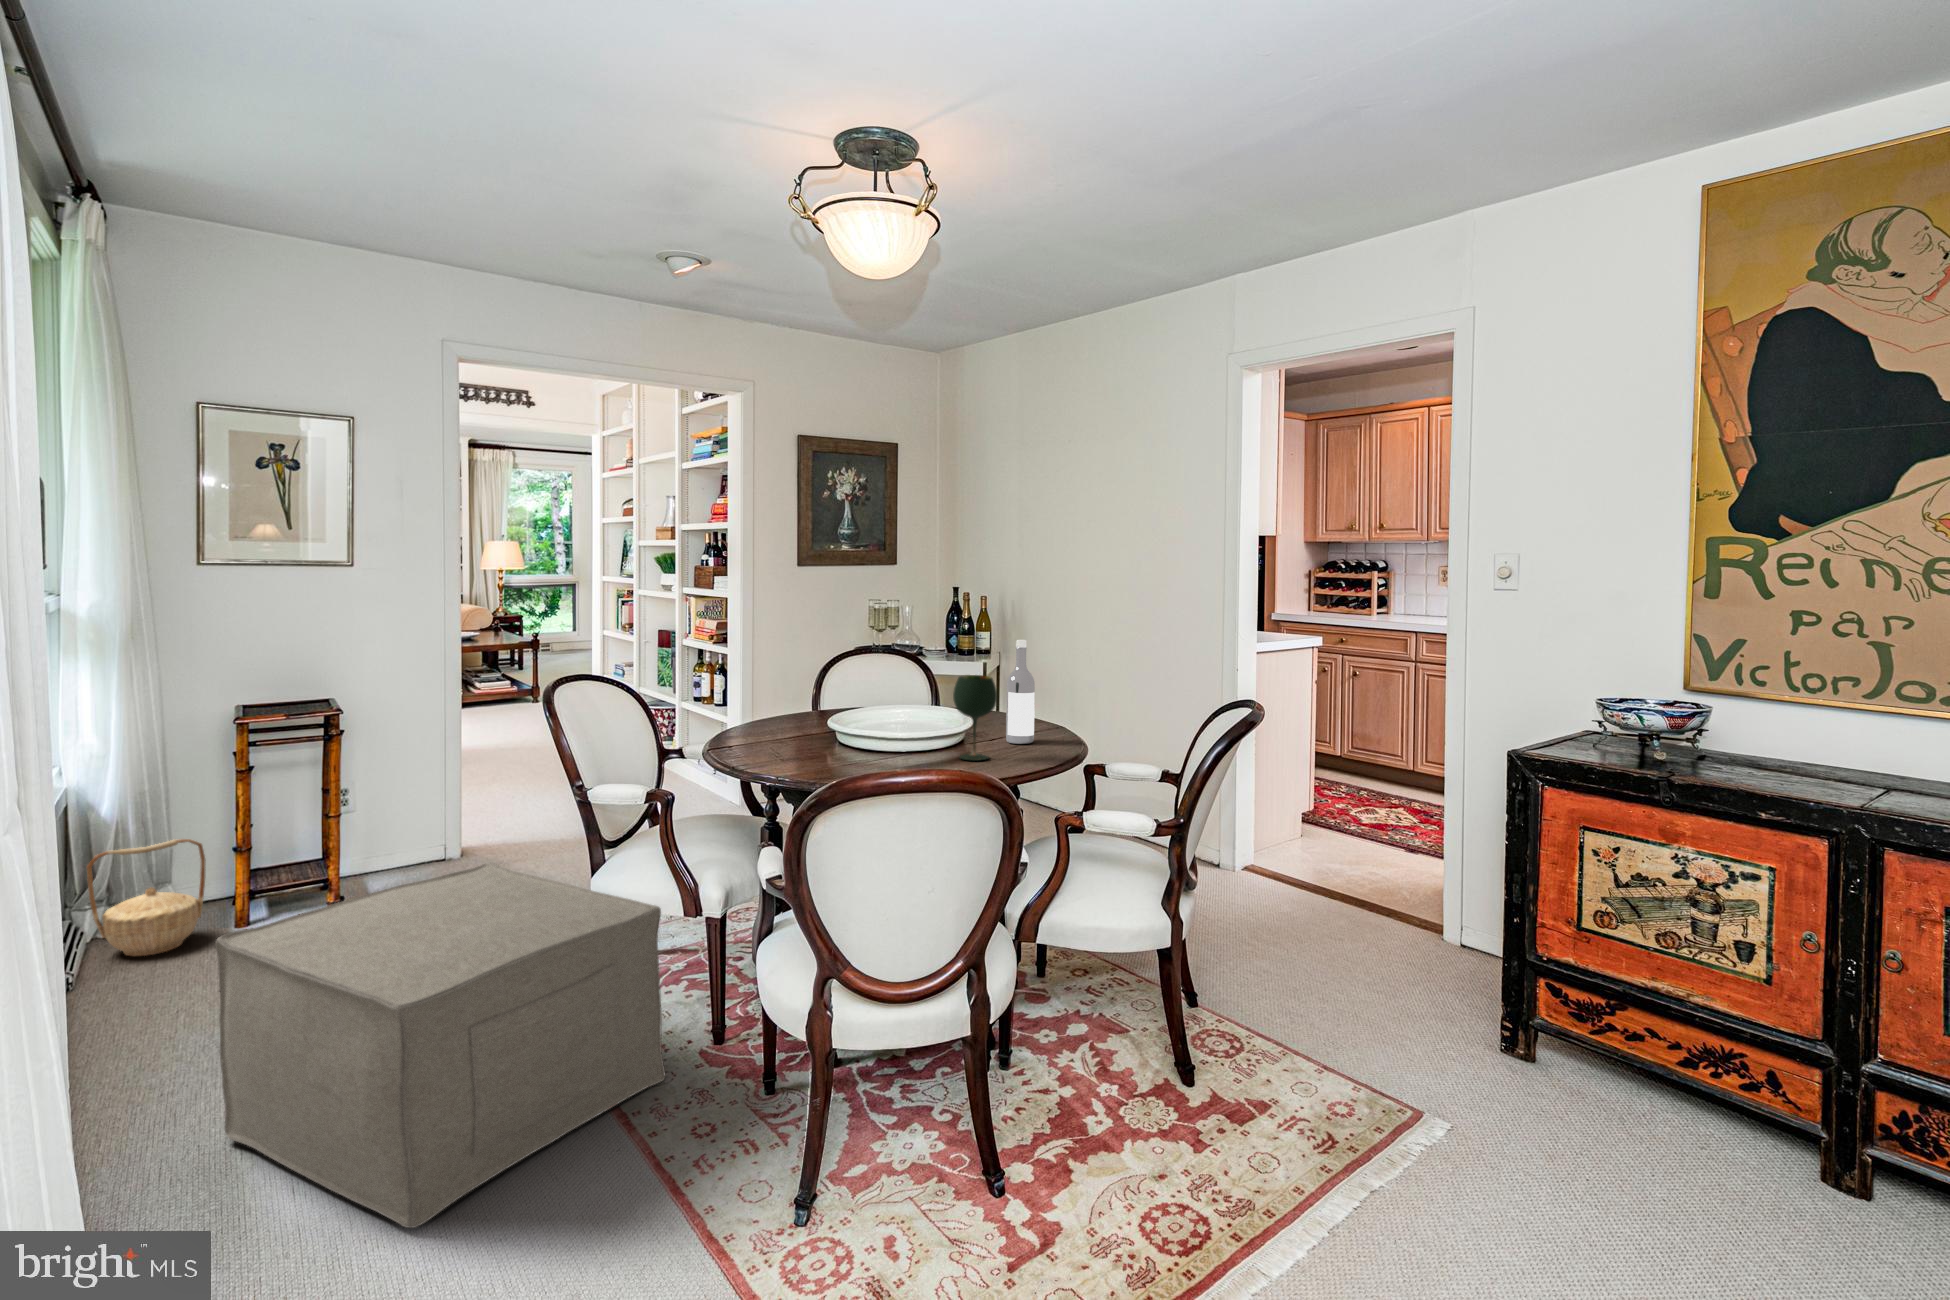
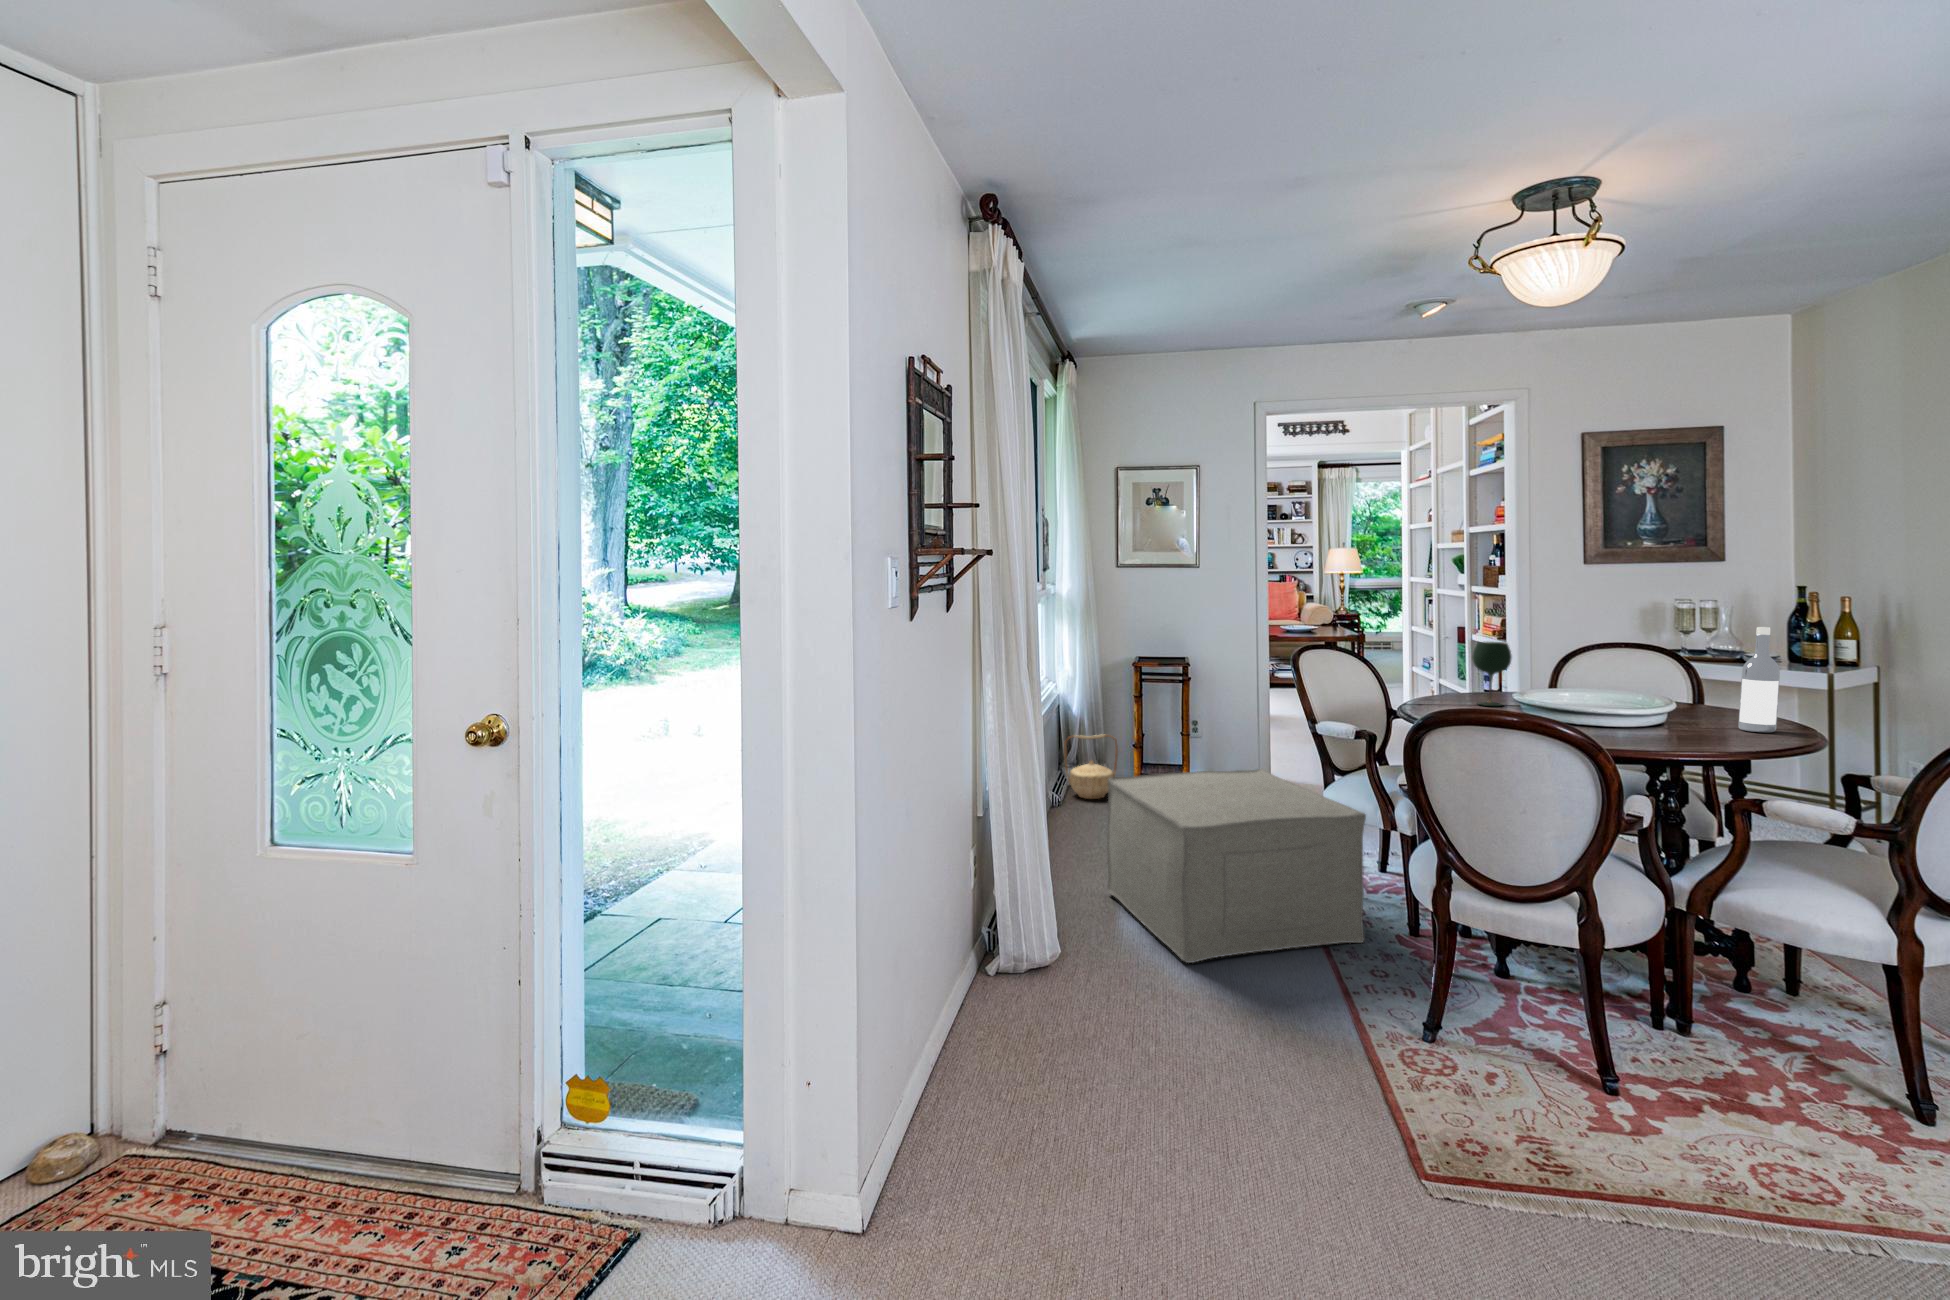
wine glass: present [953,675,997,761] -> present [1472,642,1512,706]

